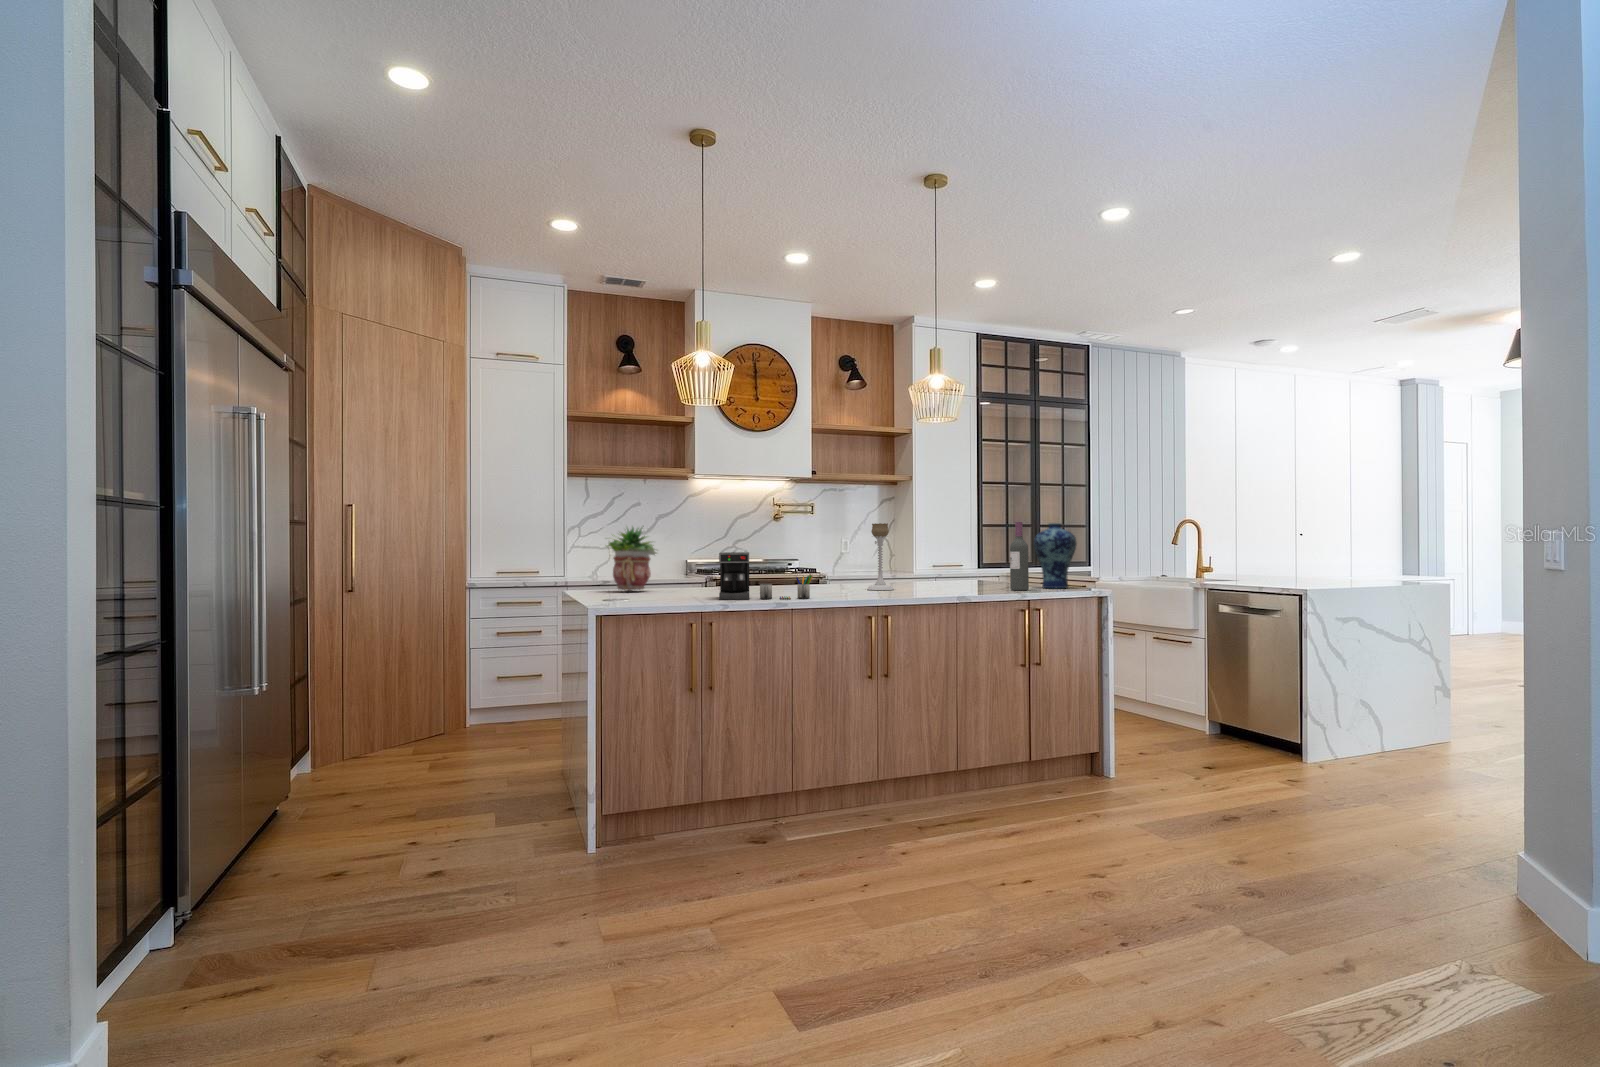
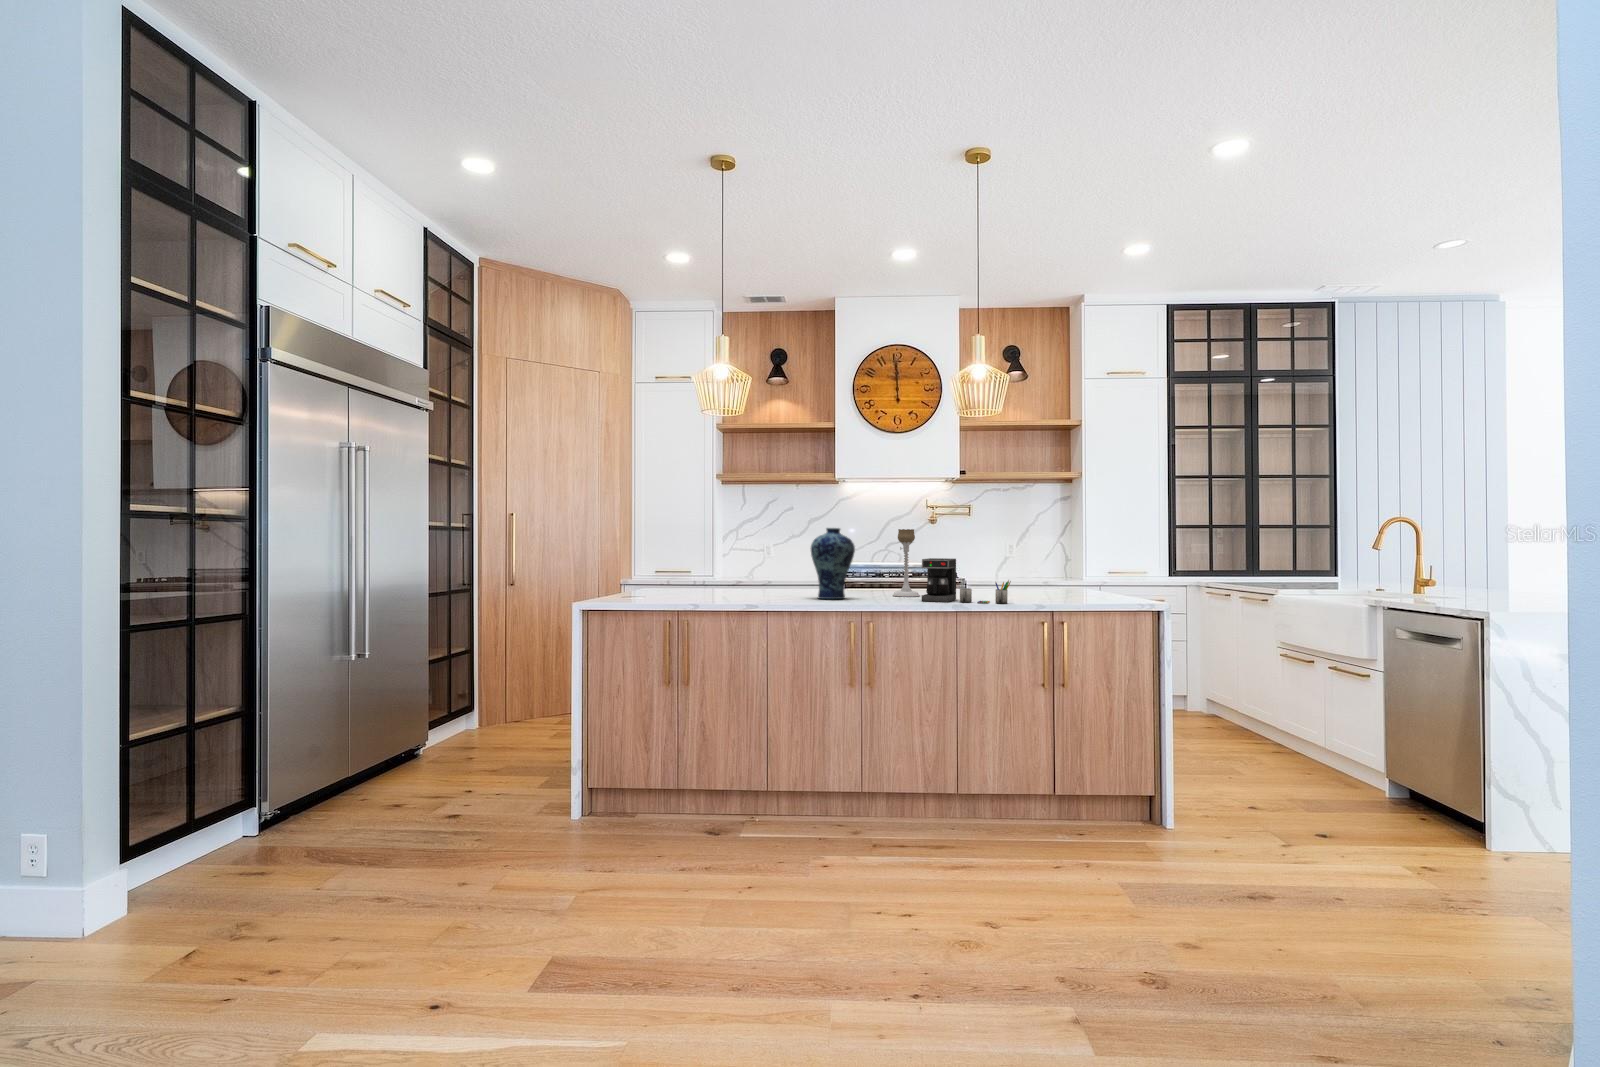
wine bottle: present [1010,522,1029,590] -> none [1032,528,1052,602]
vase: present [1034,523,1076,588] -> present [811,528,855,599]
potted plant: present [607,527,656,591] -> none [666,530,715,589]
coffee maker: present [719,552,813,600] -> present [922,558,1011,604]

